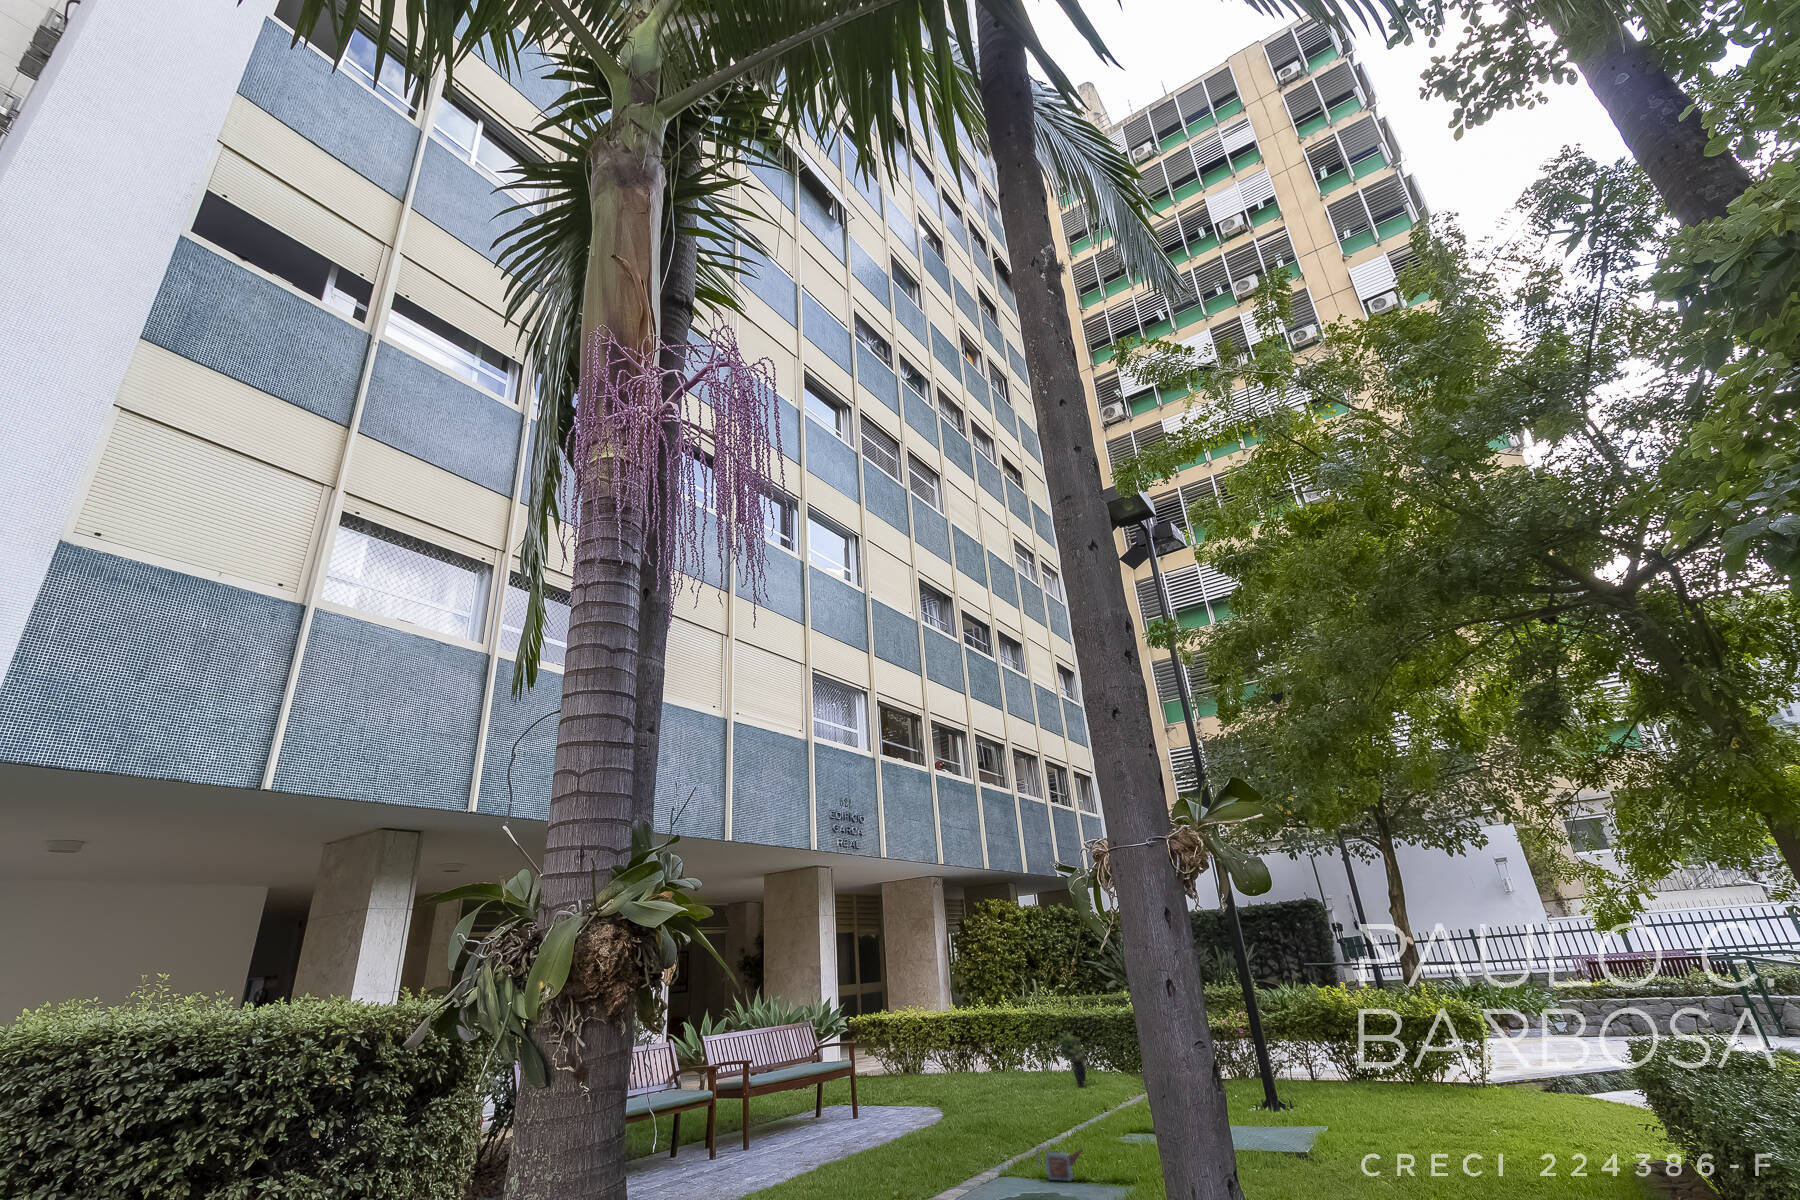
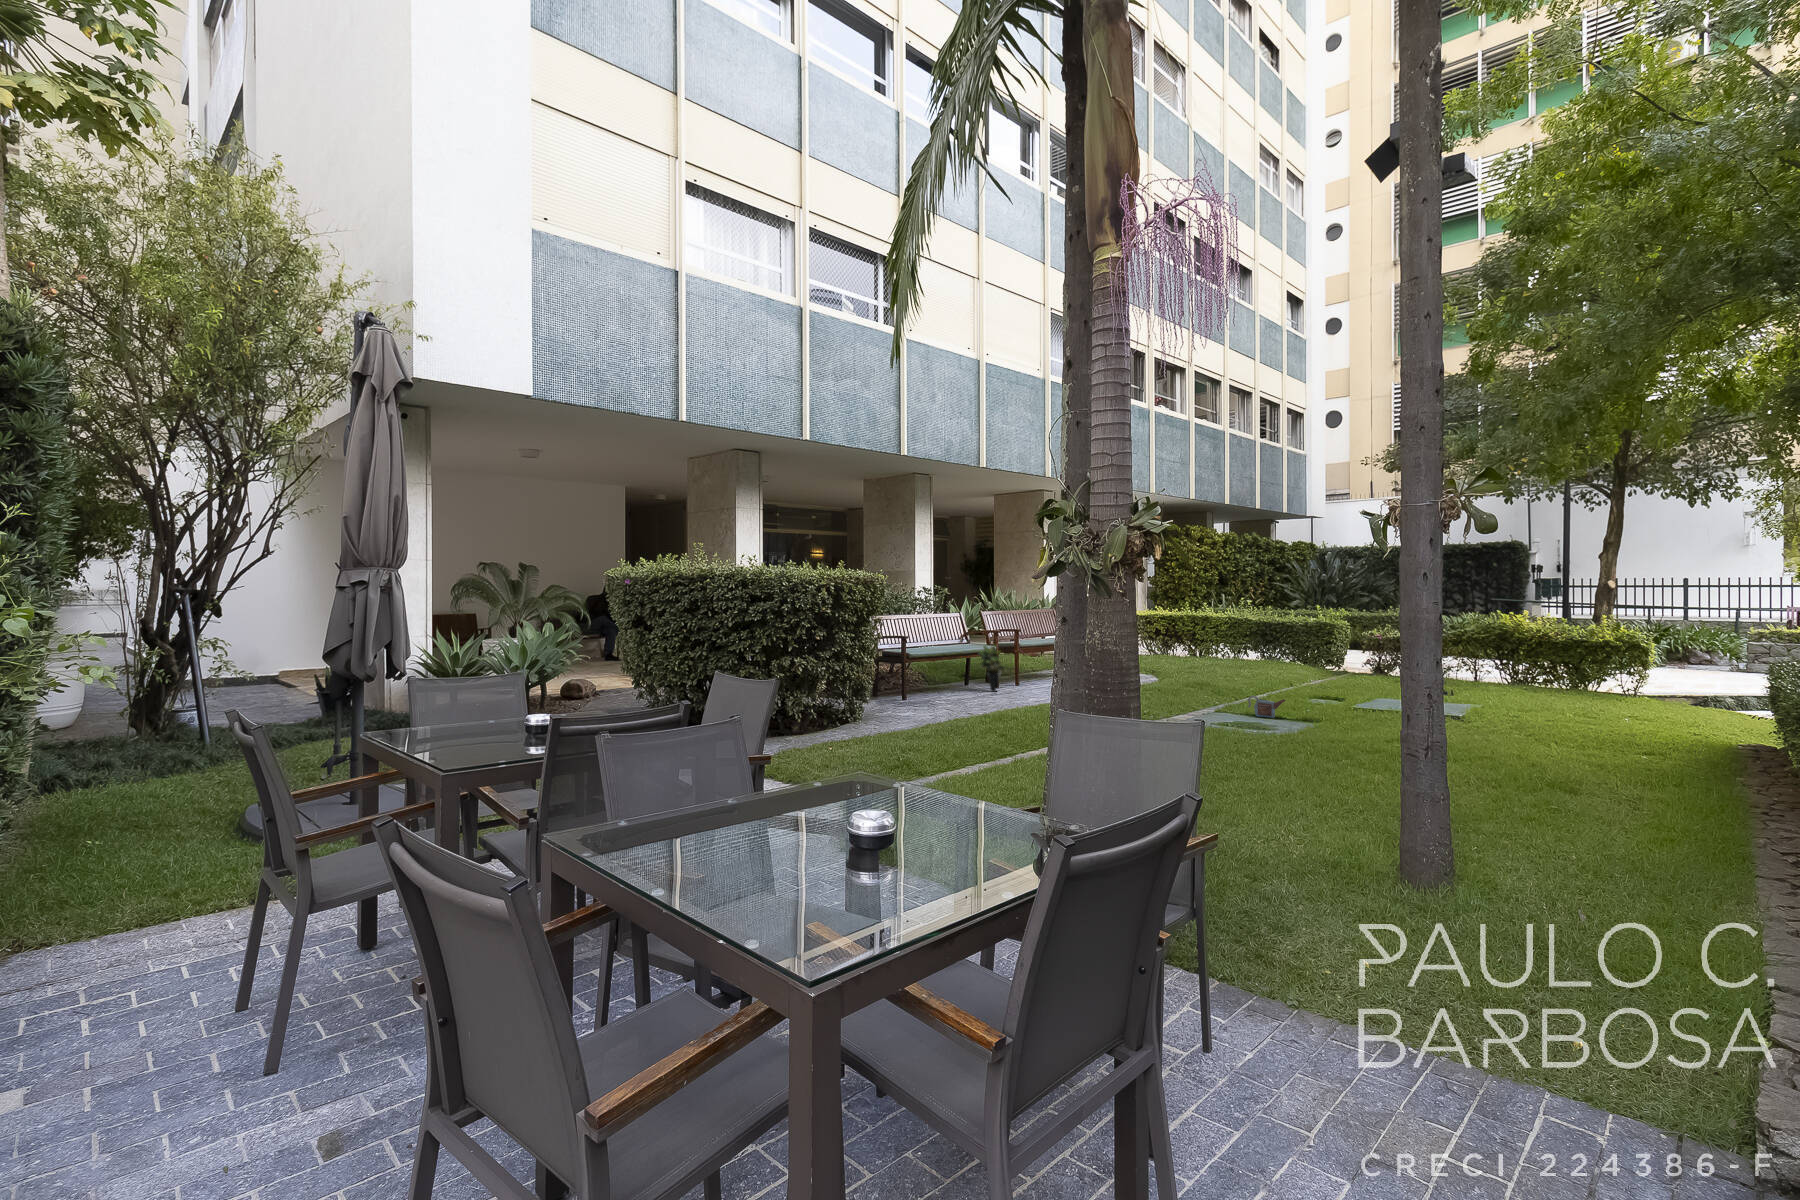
potted plant: present [1059,1032,1088,1087] -> present [979,646,1005,692]

